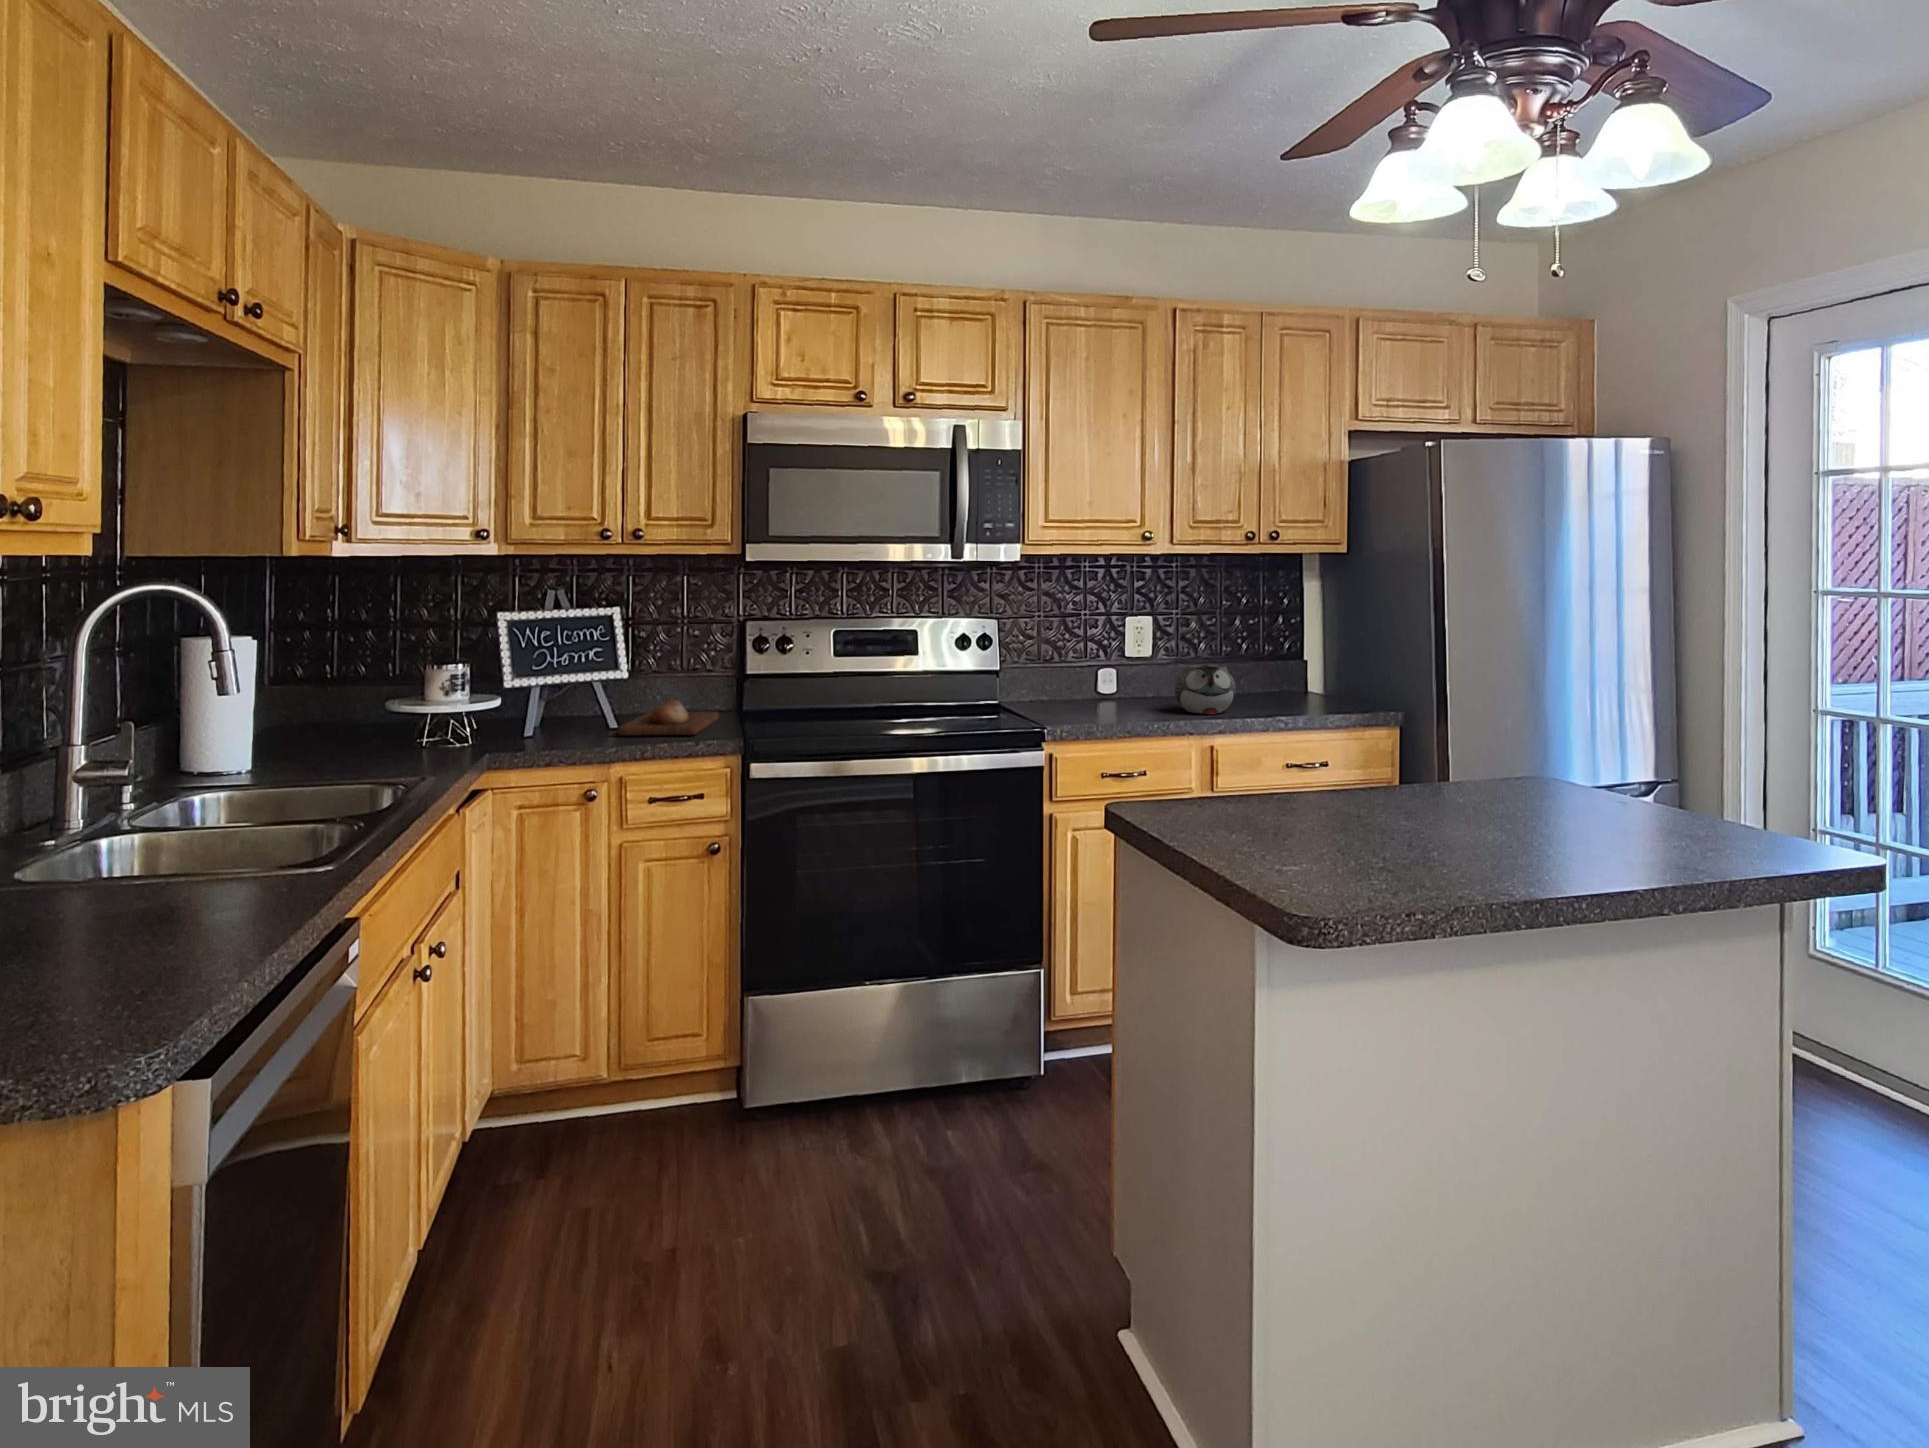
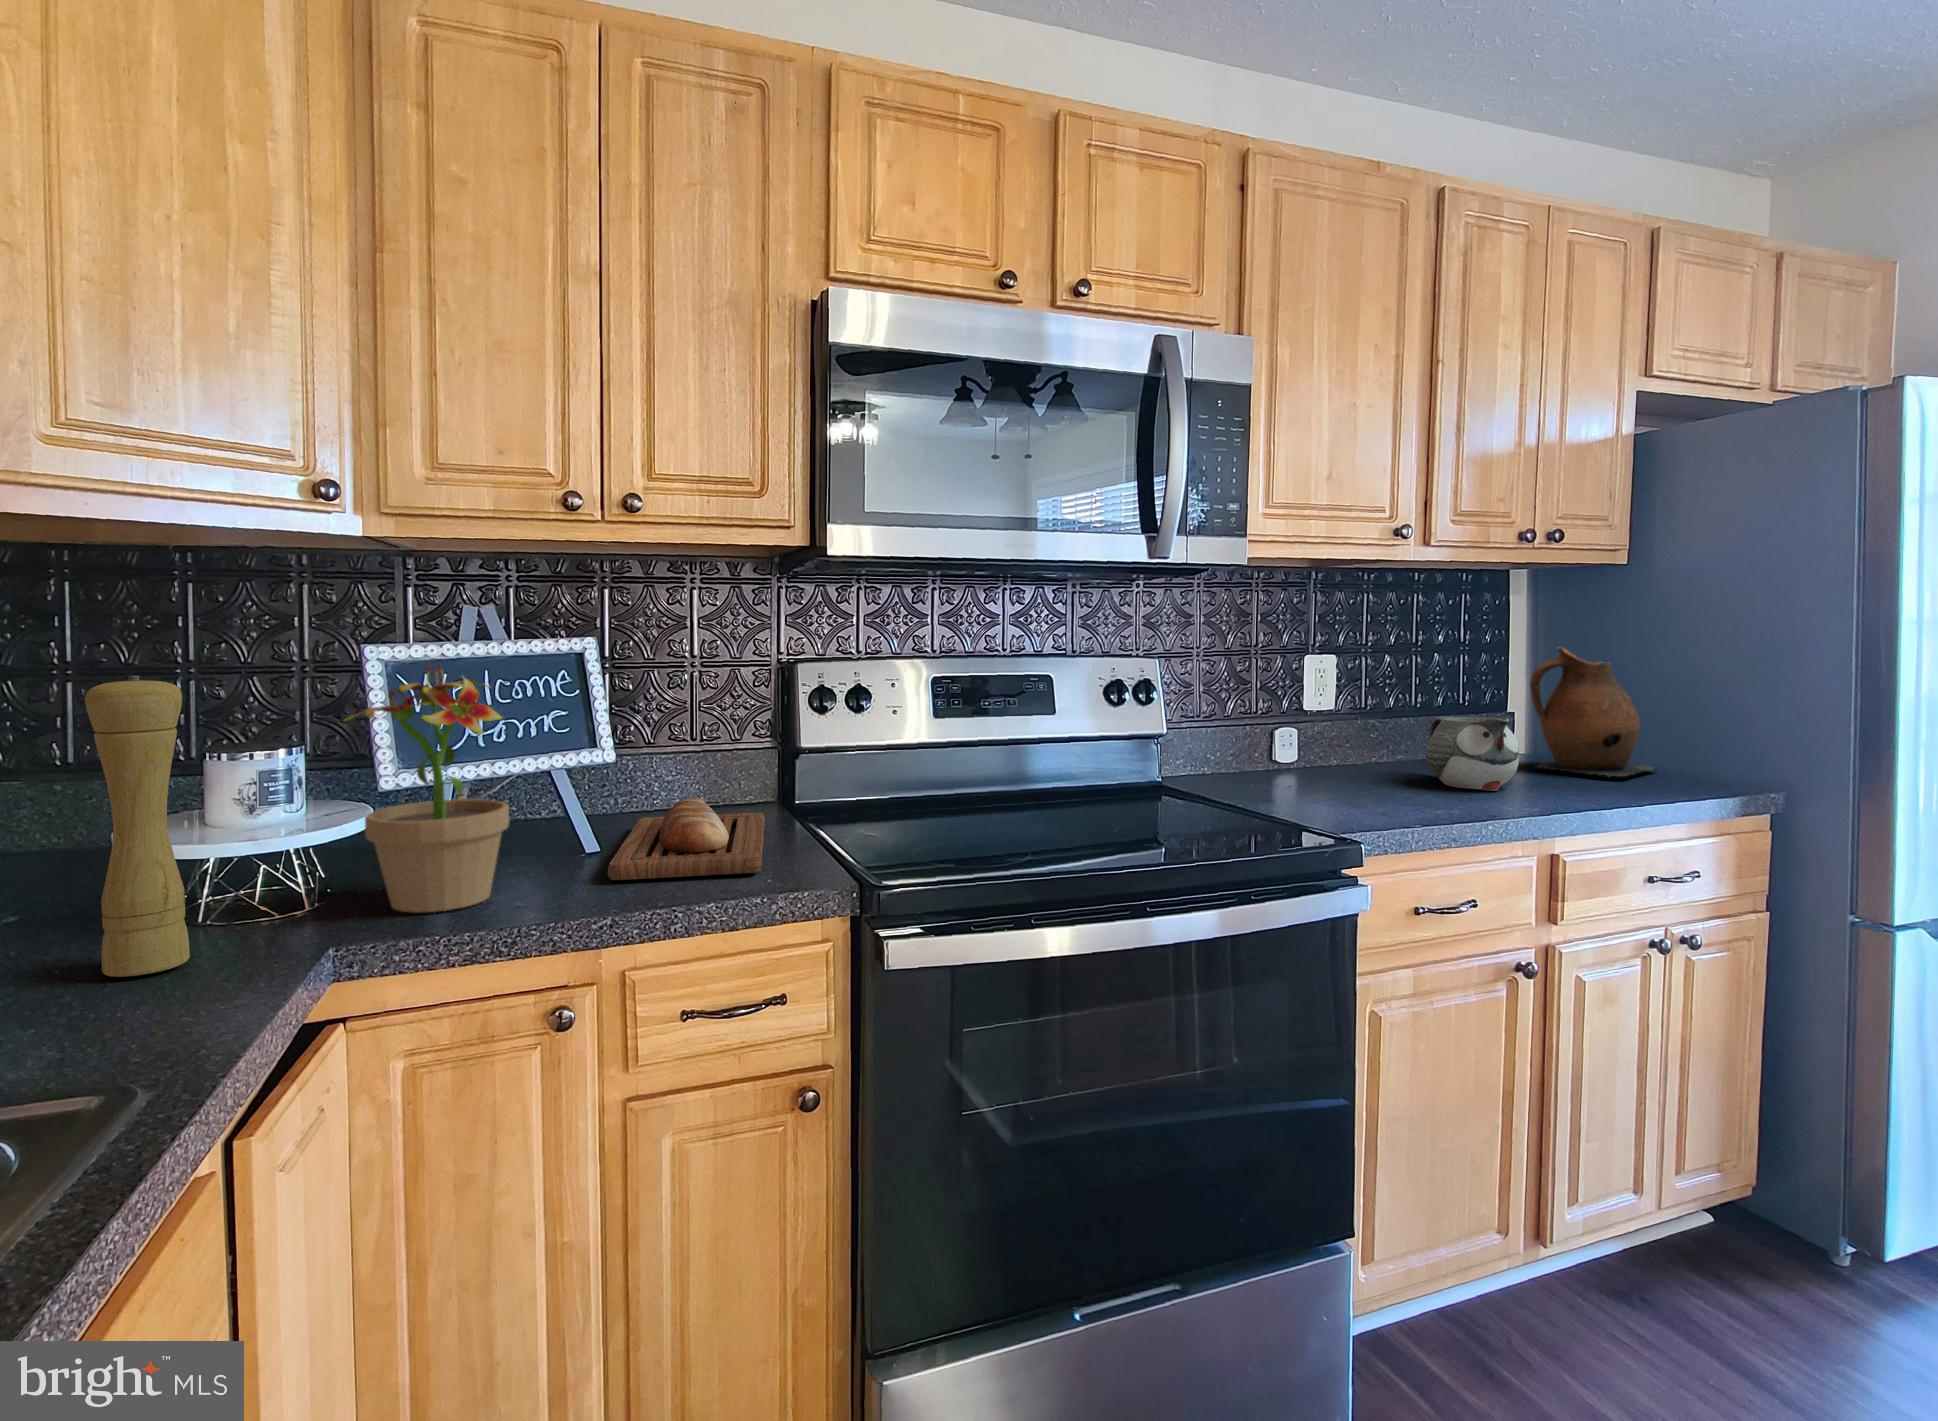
ceramic pitcher: none [1279,617,1366,710] -> present [1530,648,1657,778]
potted plant: none [491,621,569,743] -> present [343,663,509,912]
pepper mill: none [391,626,430,755] -> present [85,676,190,977]

